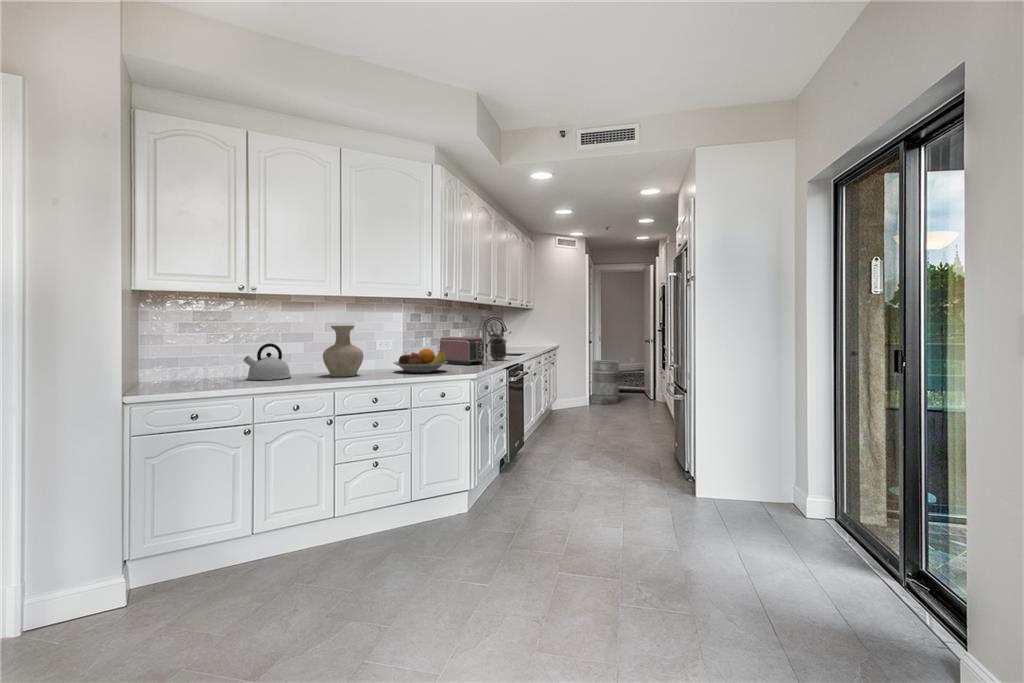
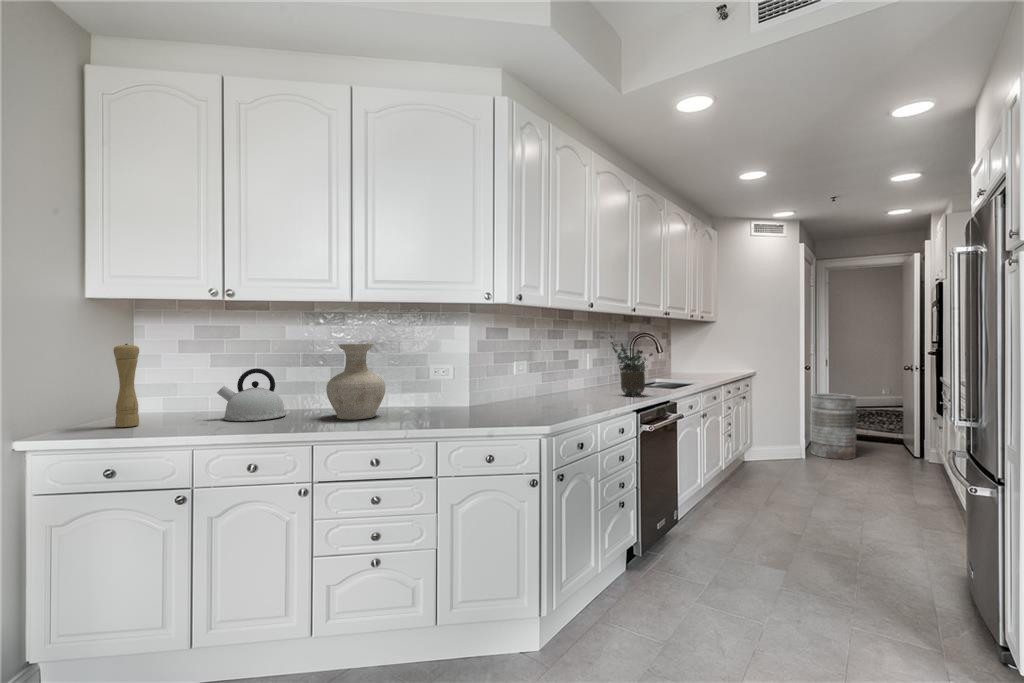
pepper mill: none [179,326,198,386] -> present [113,344,139,427]
toaster: present [440,337,484,365] -> none [537,360,600,404]
fruit bowl: present [394,349,447,373] -> none [435,380,517,417]

